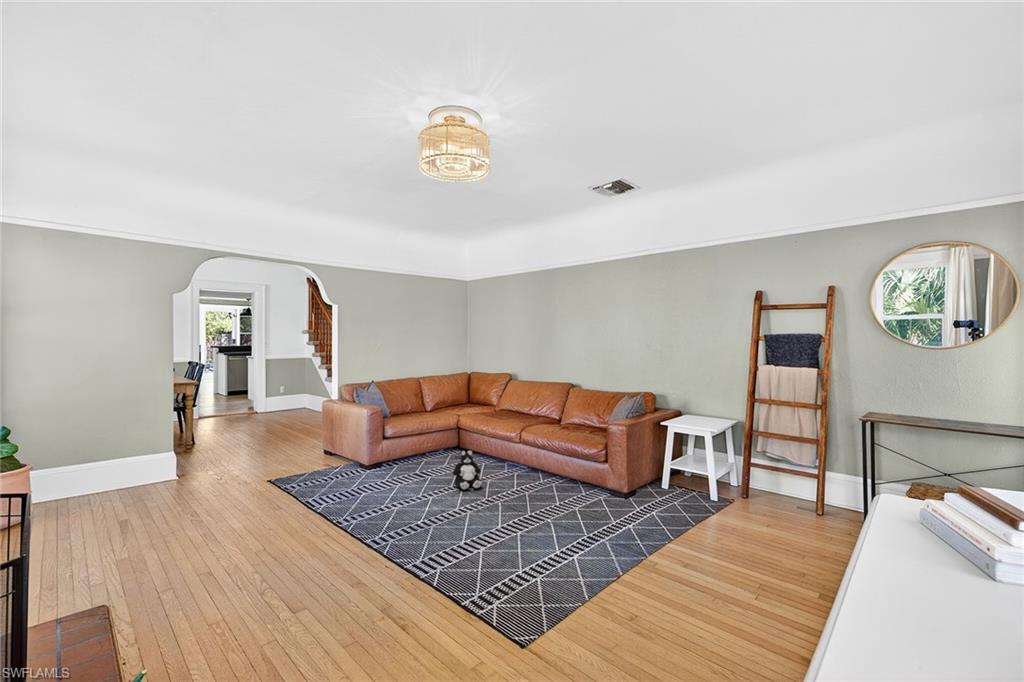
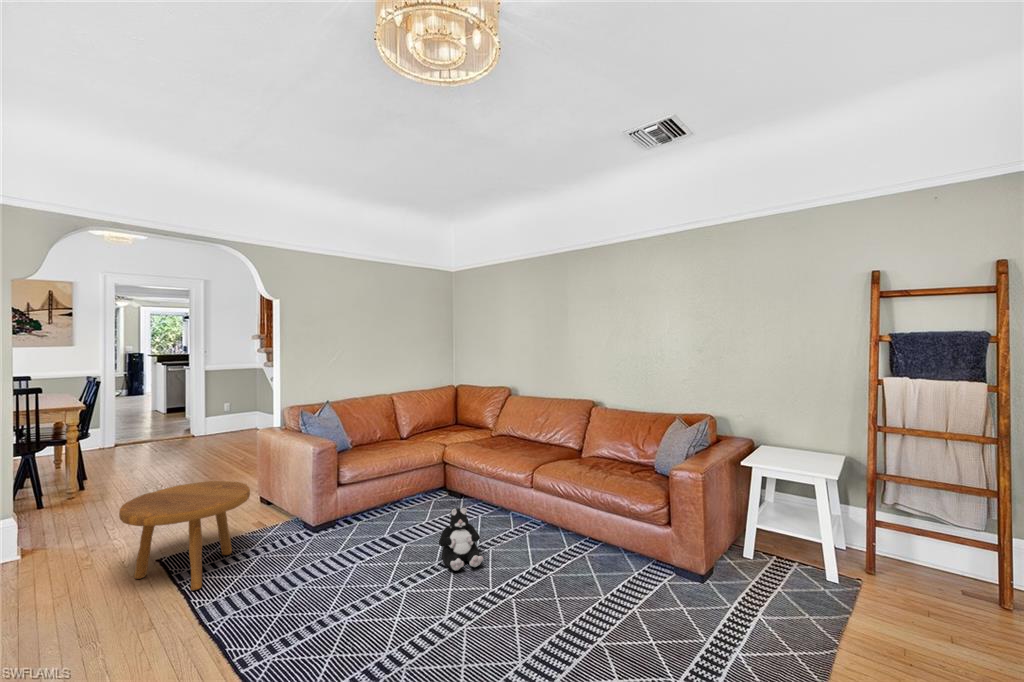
footstool: none [251,431,328,495] -> present [119,481,250,590]

